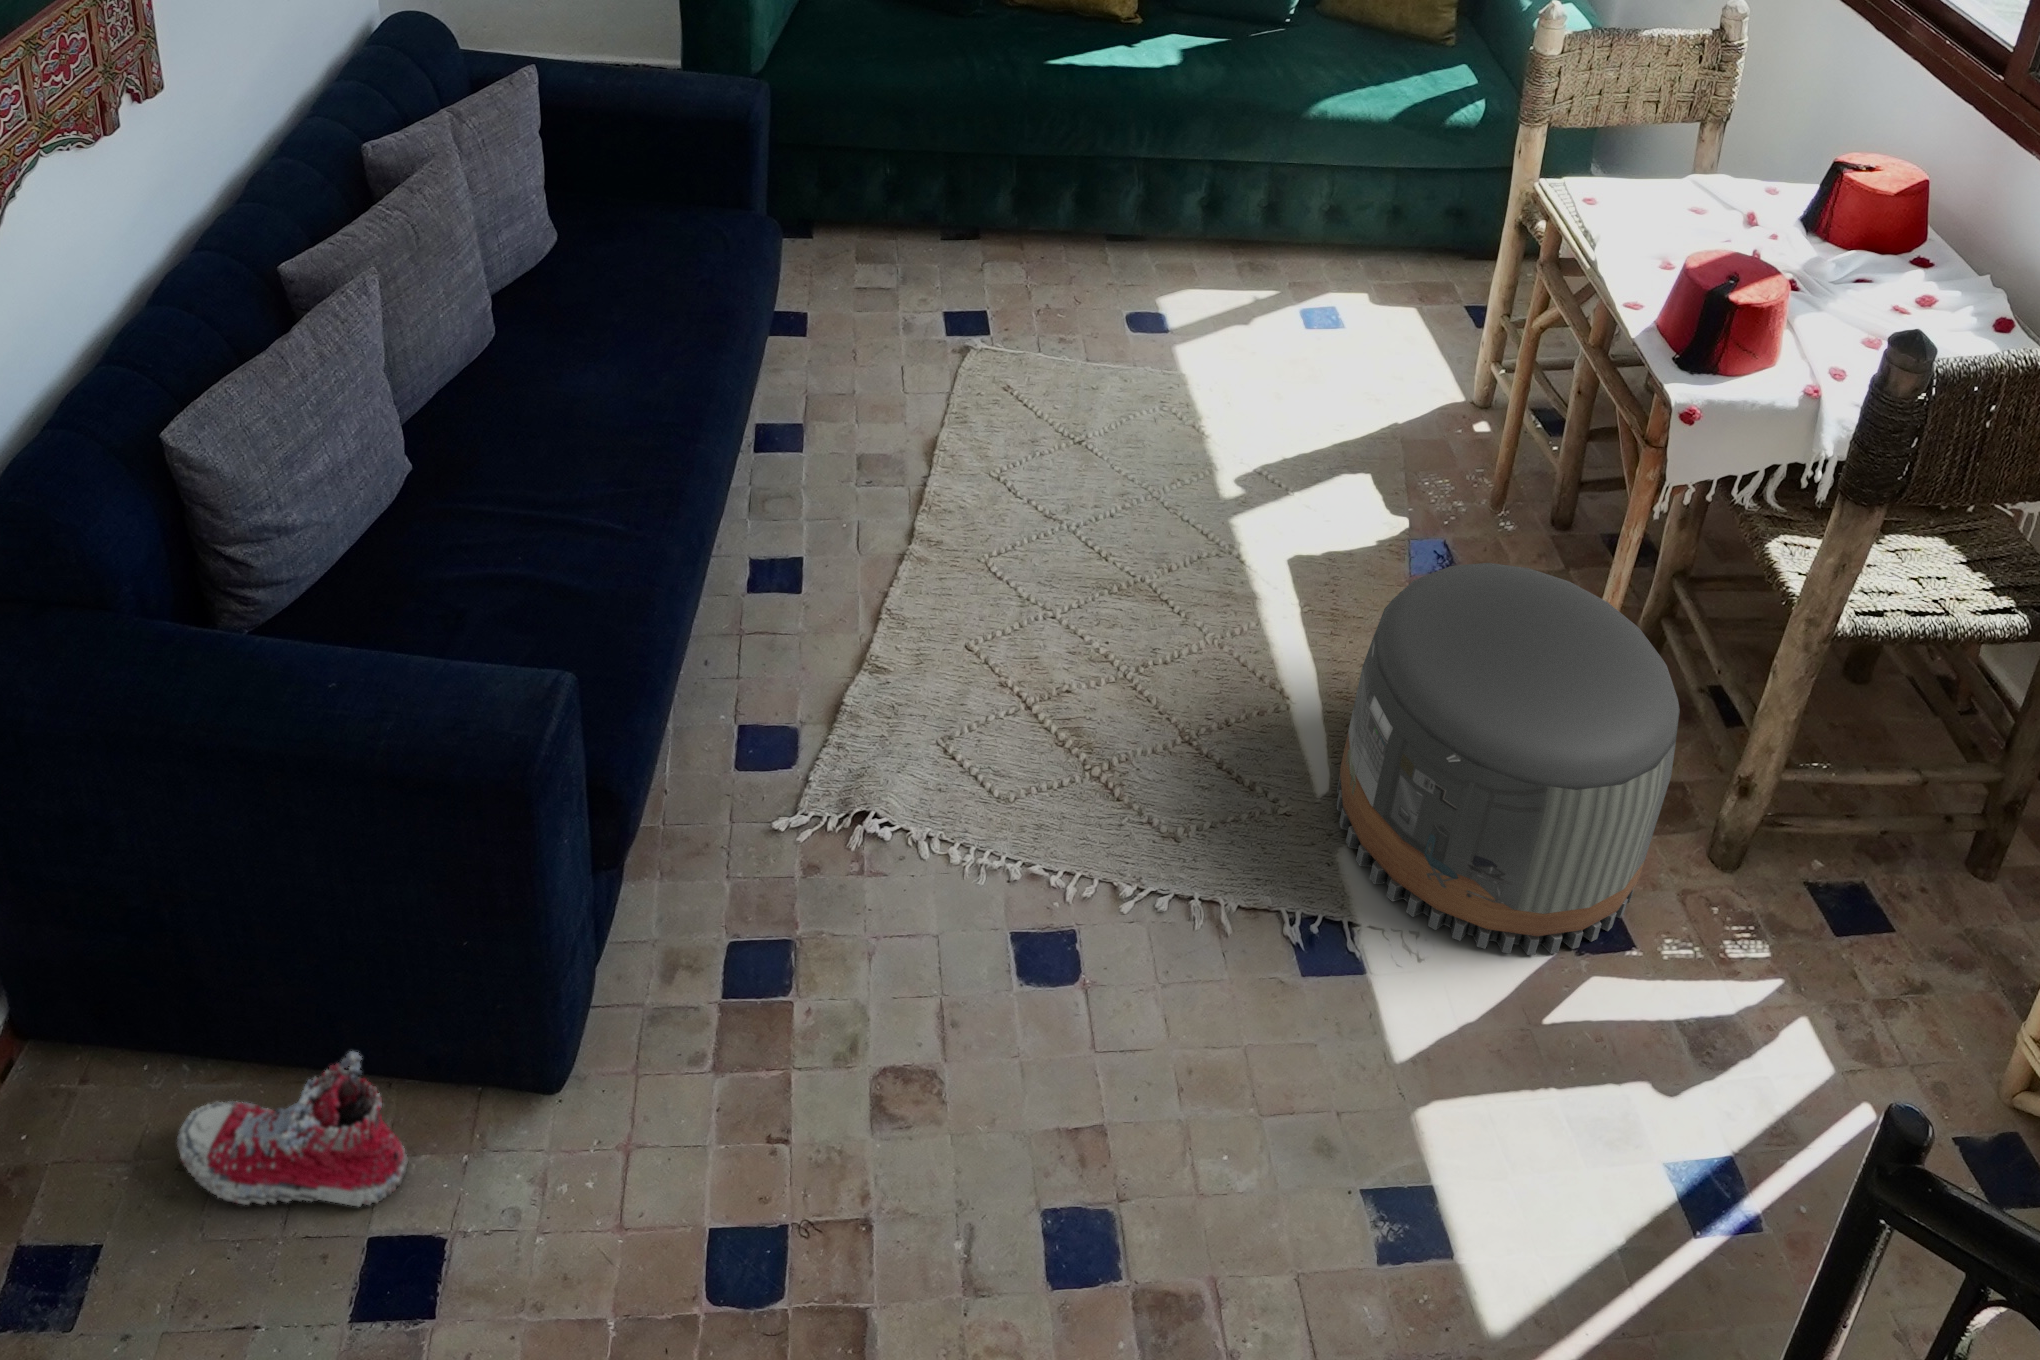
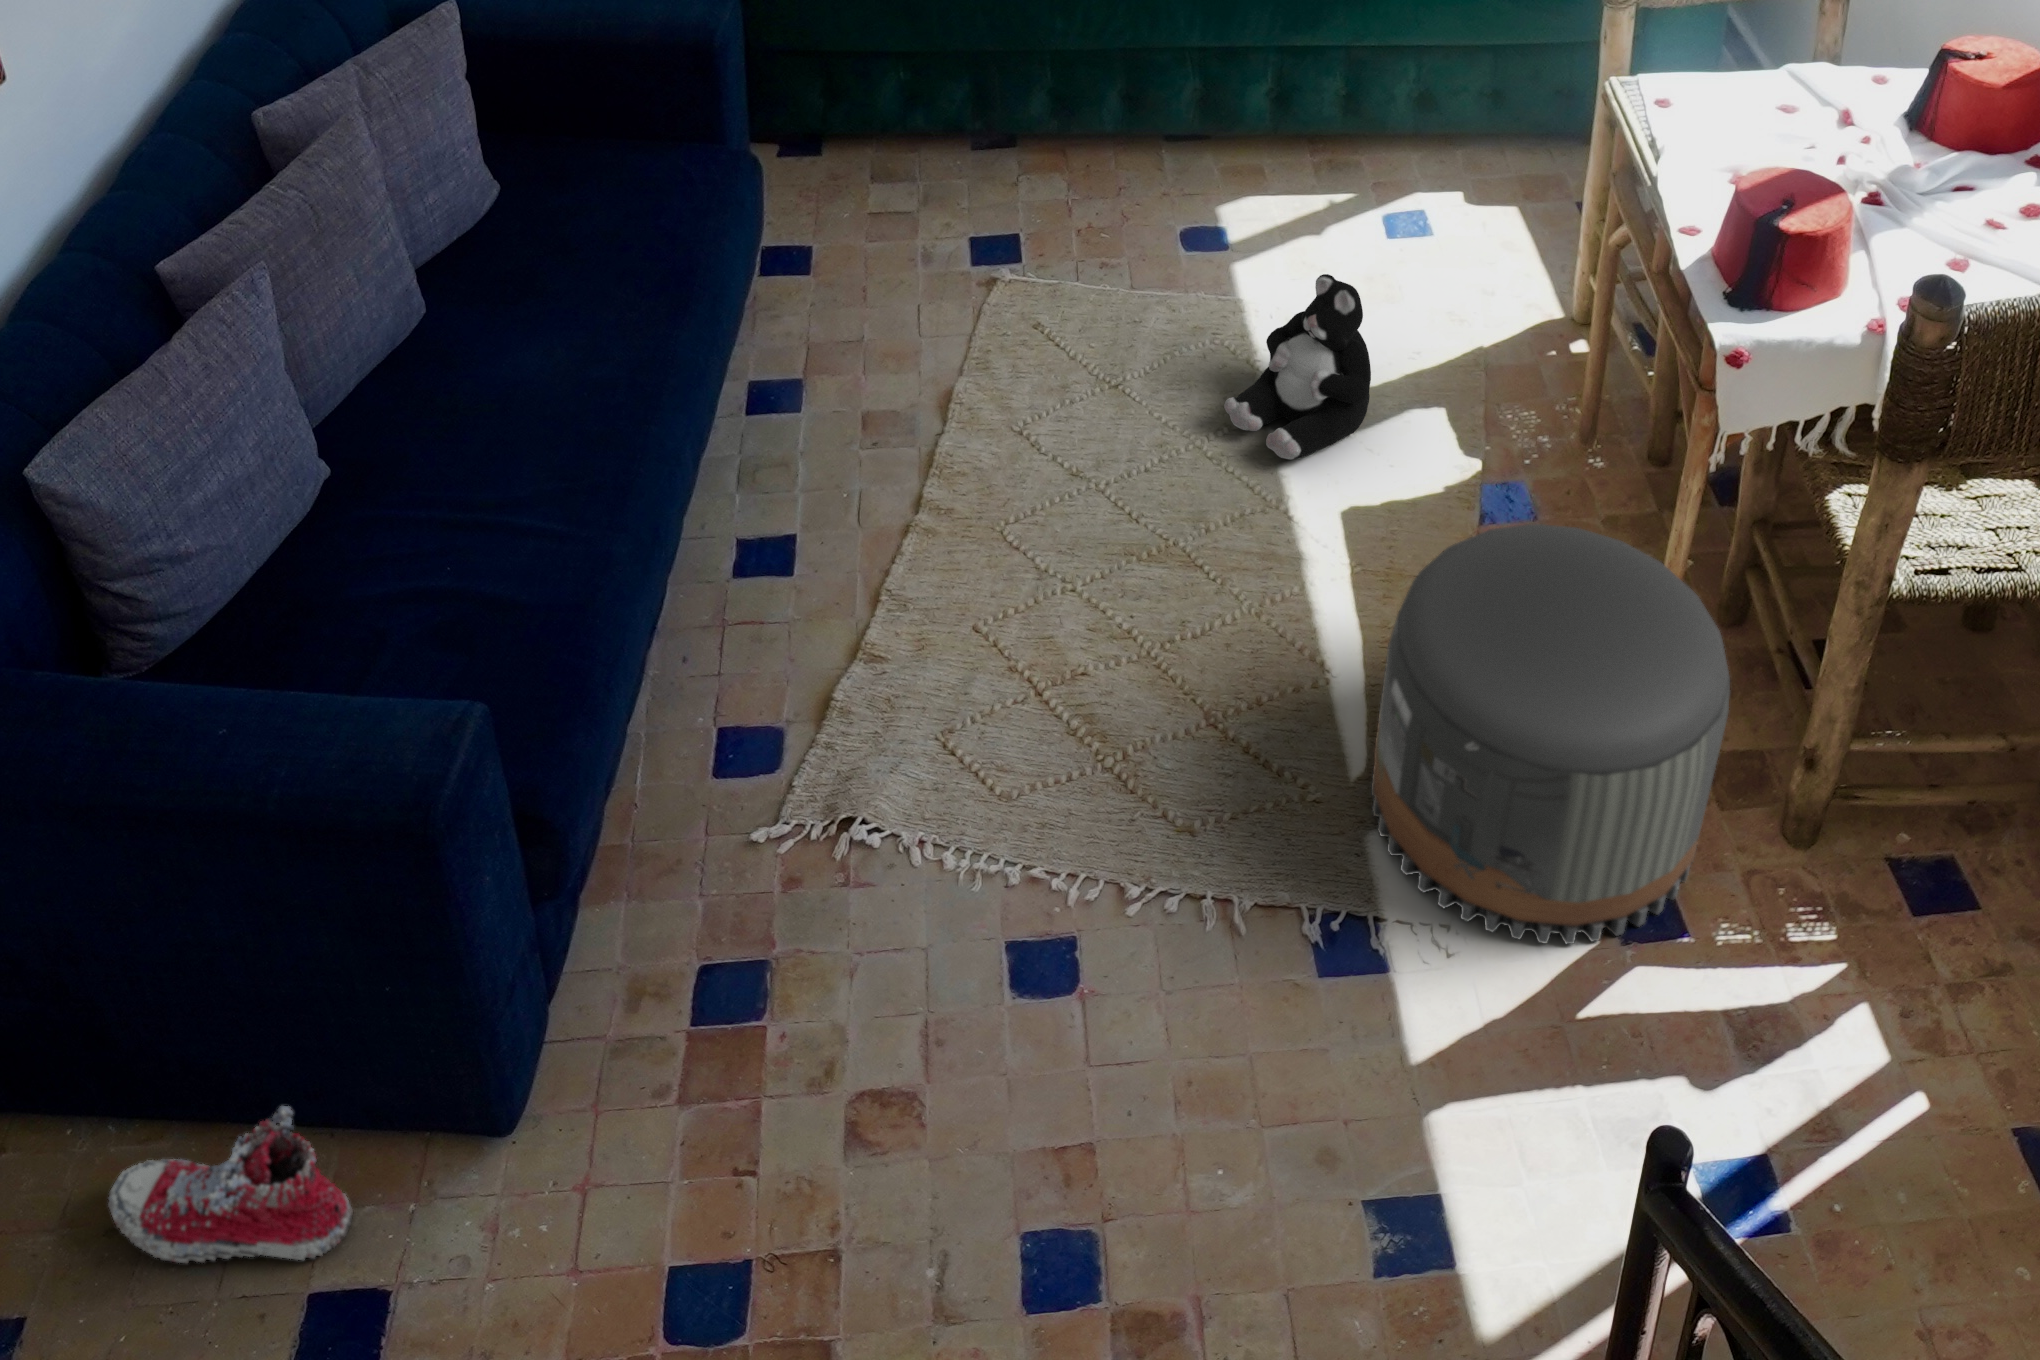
plush toy: none [1182,346,1313,510] -> present [1224,274,1371,459]

